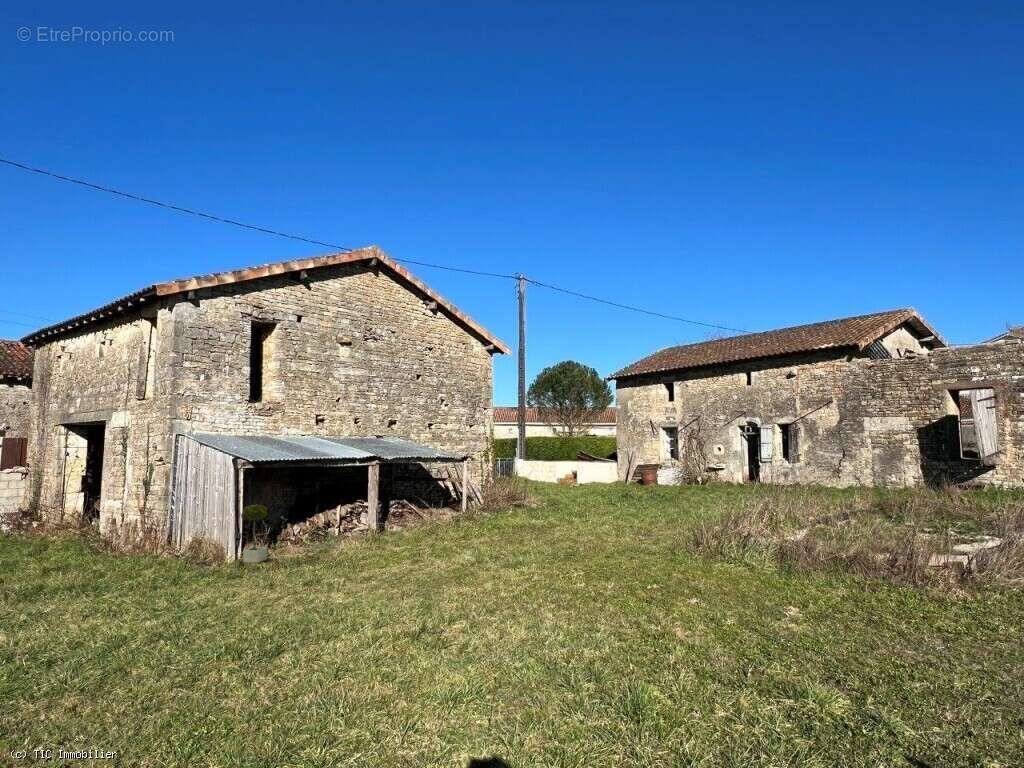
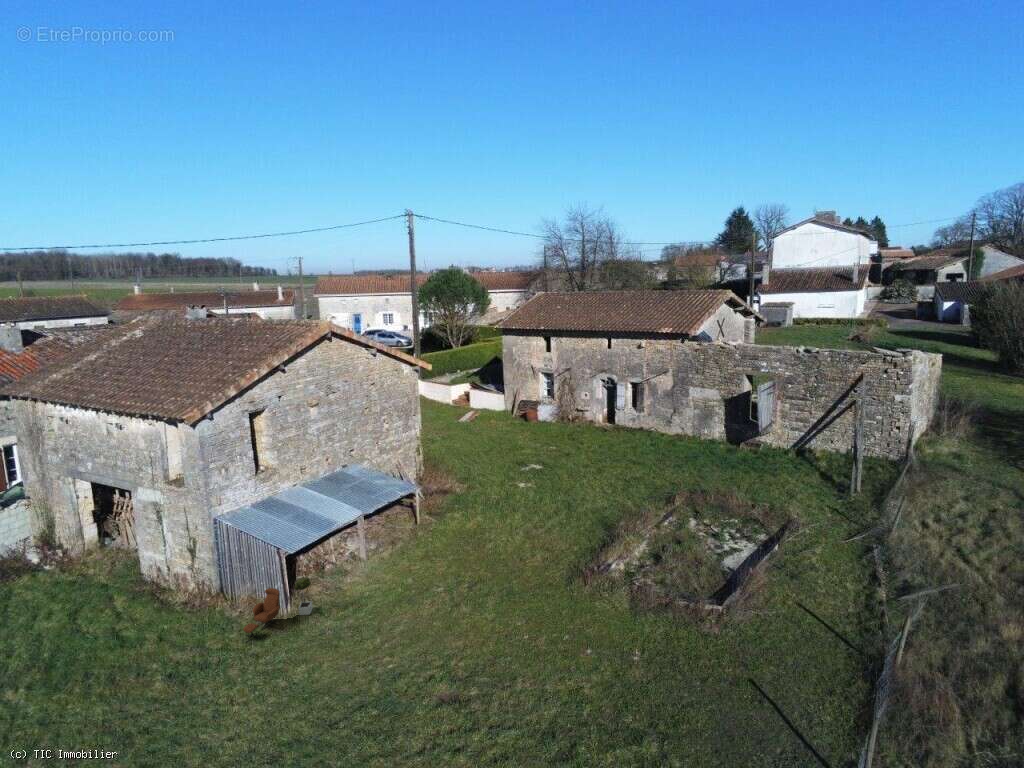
lounge chair: none [149,515,221,575] -> present [243,588,280,638]

